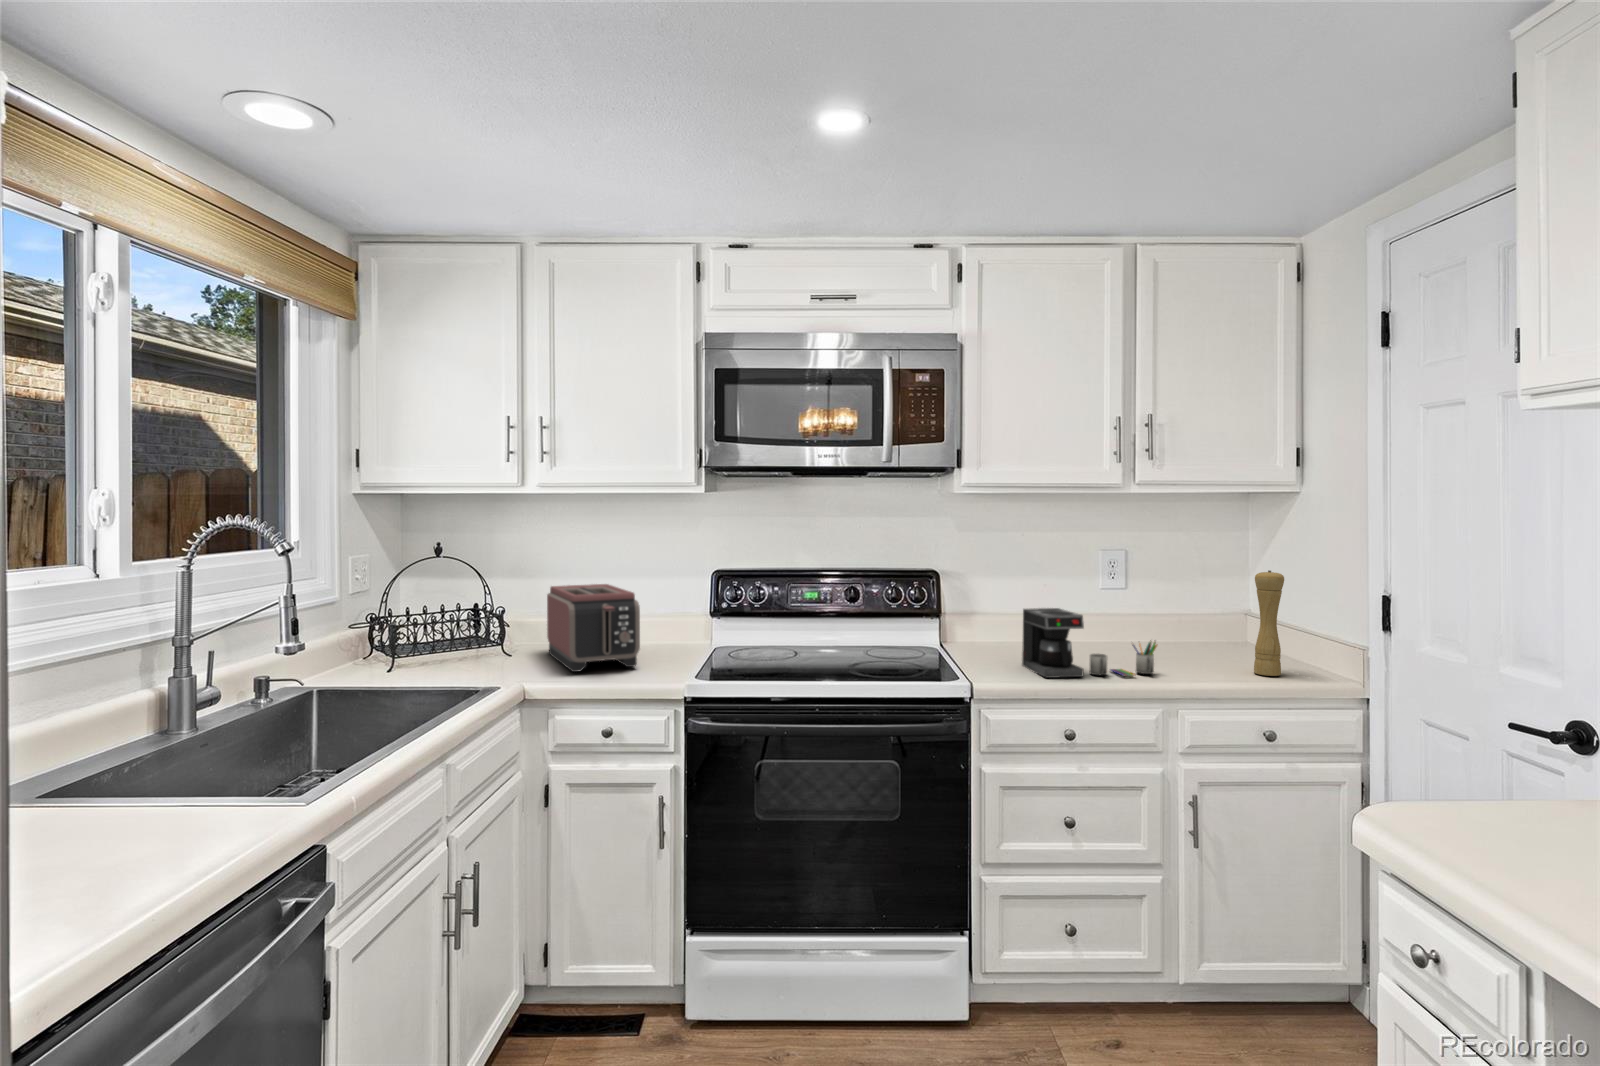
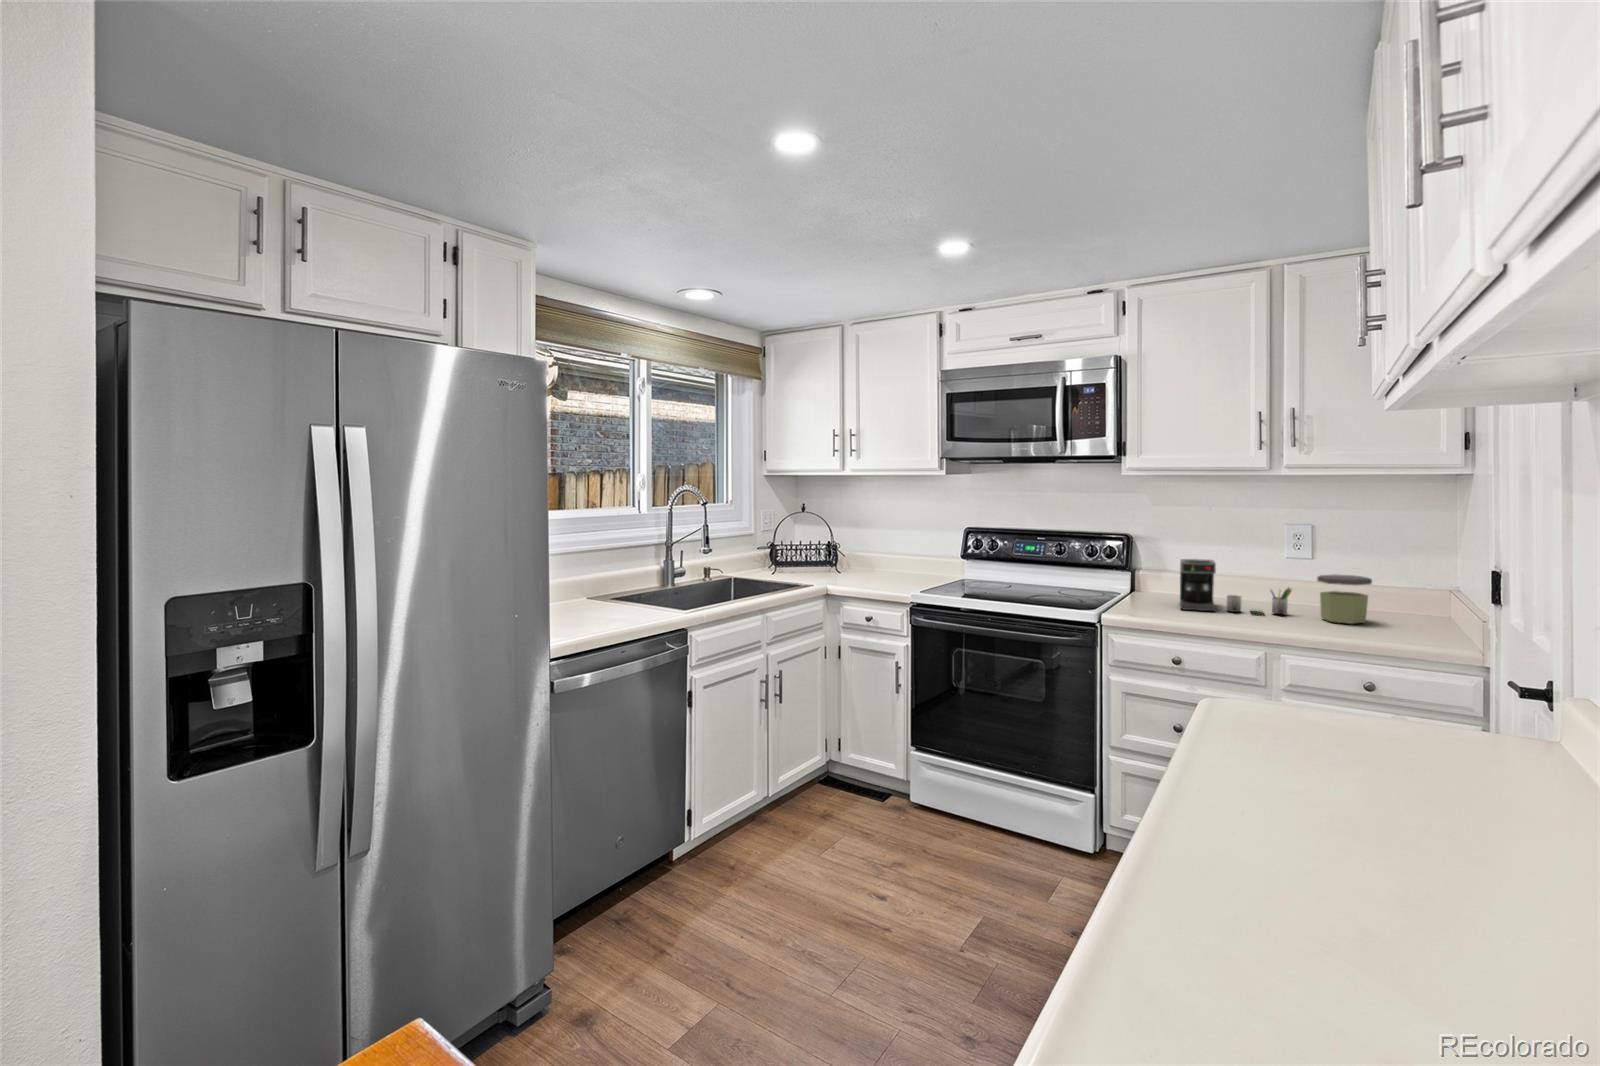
pepper mill: present [1254,570,1284,676] -> none [1397,533,1428,625]
toaster: present [547,584,640,672] -> none [857,534,901,584]
jar: none [1186,622,1242,681] -> present [1317,575,1372,624]

